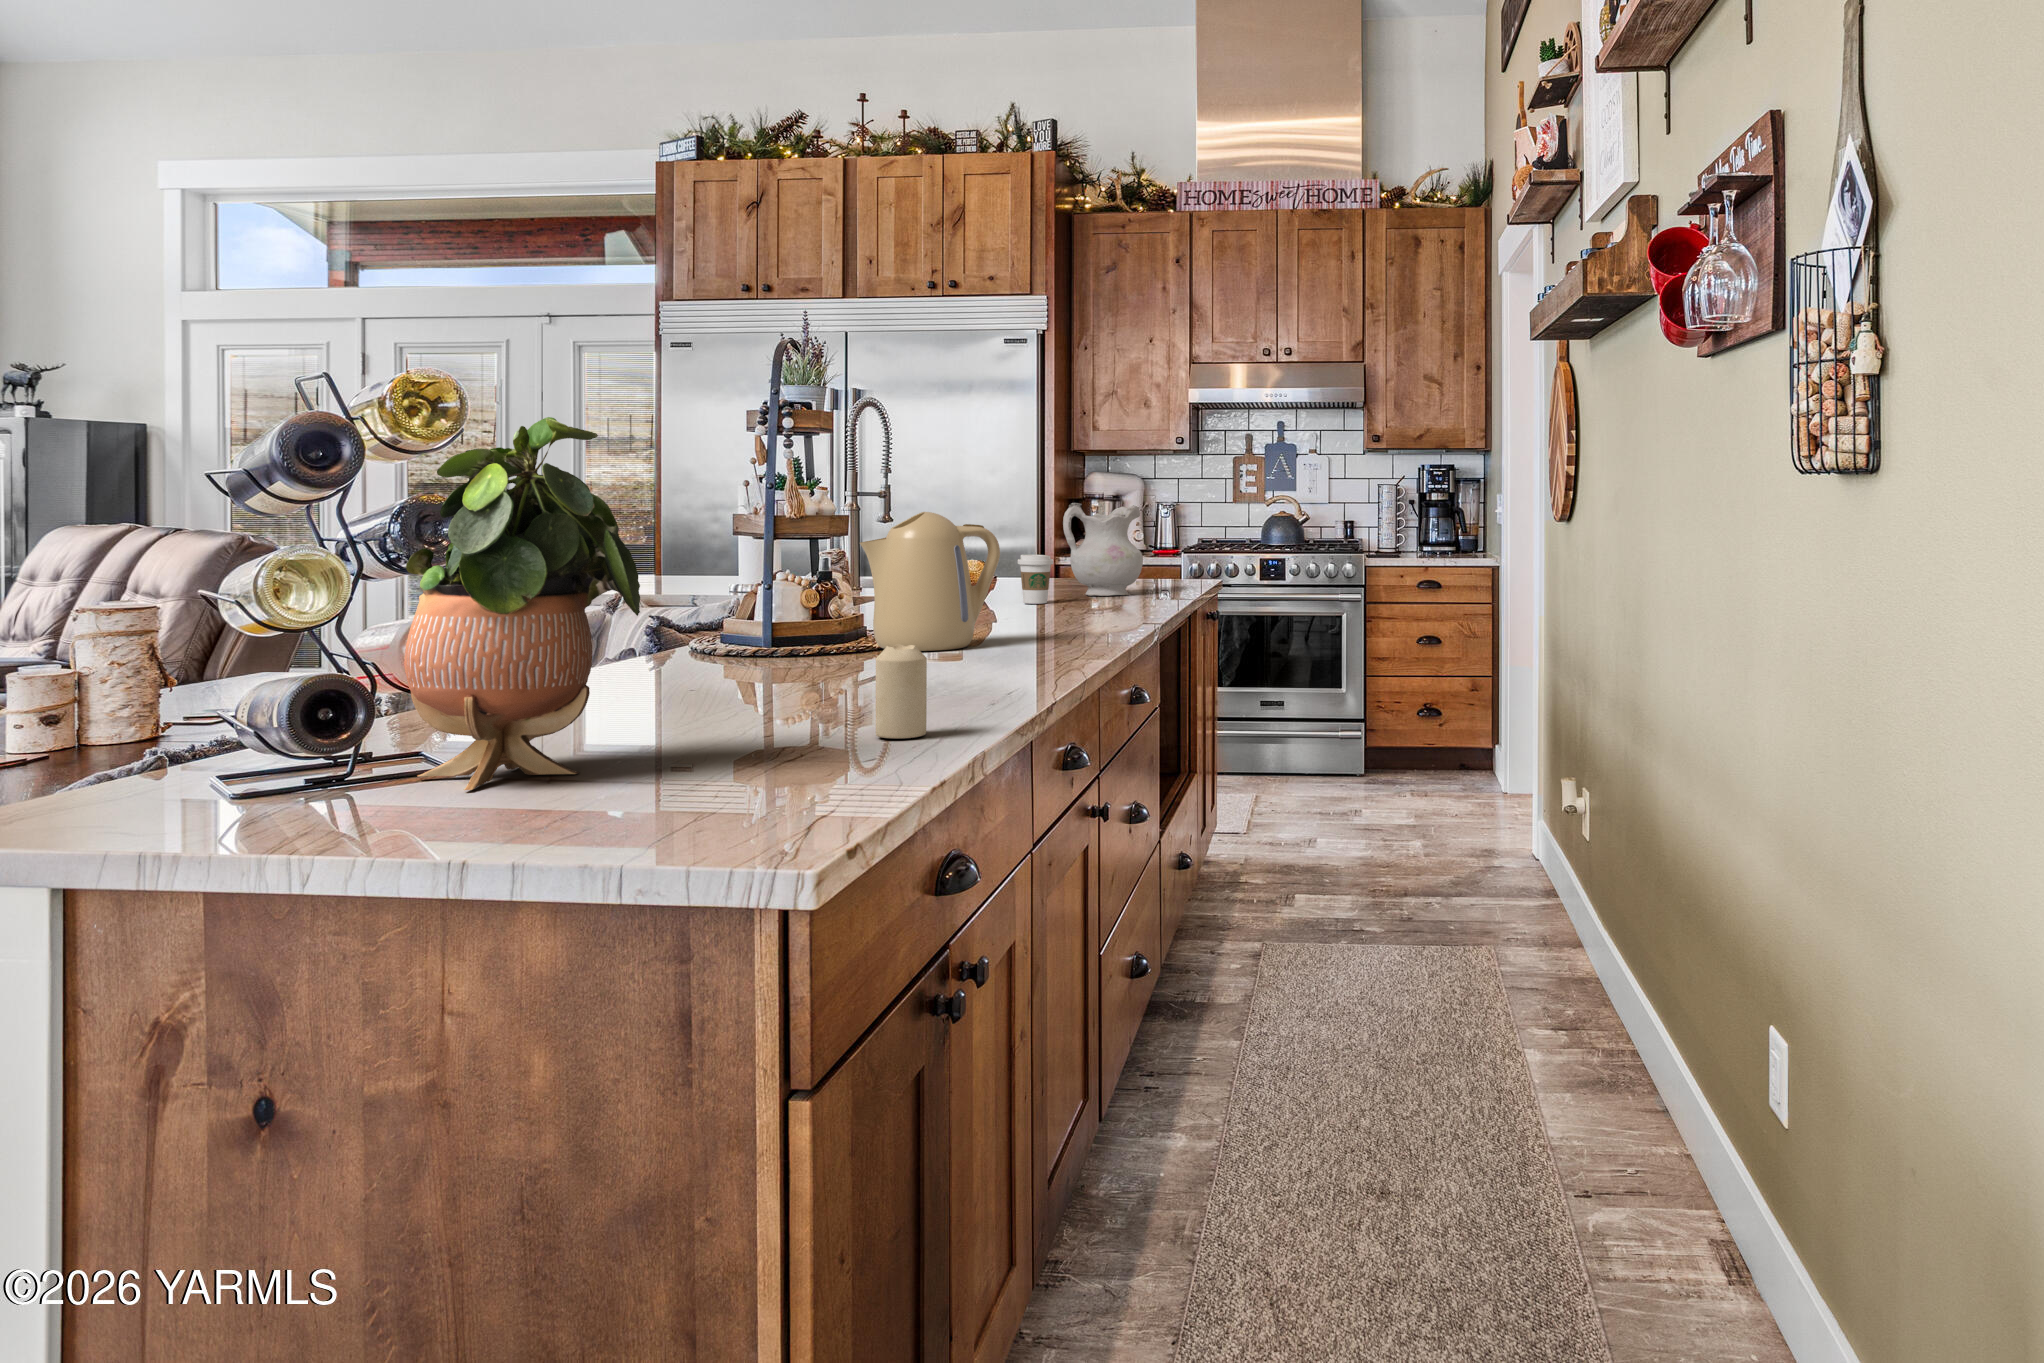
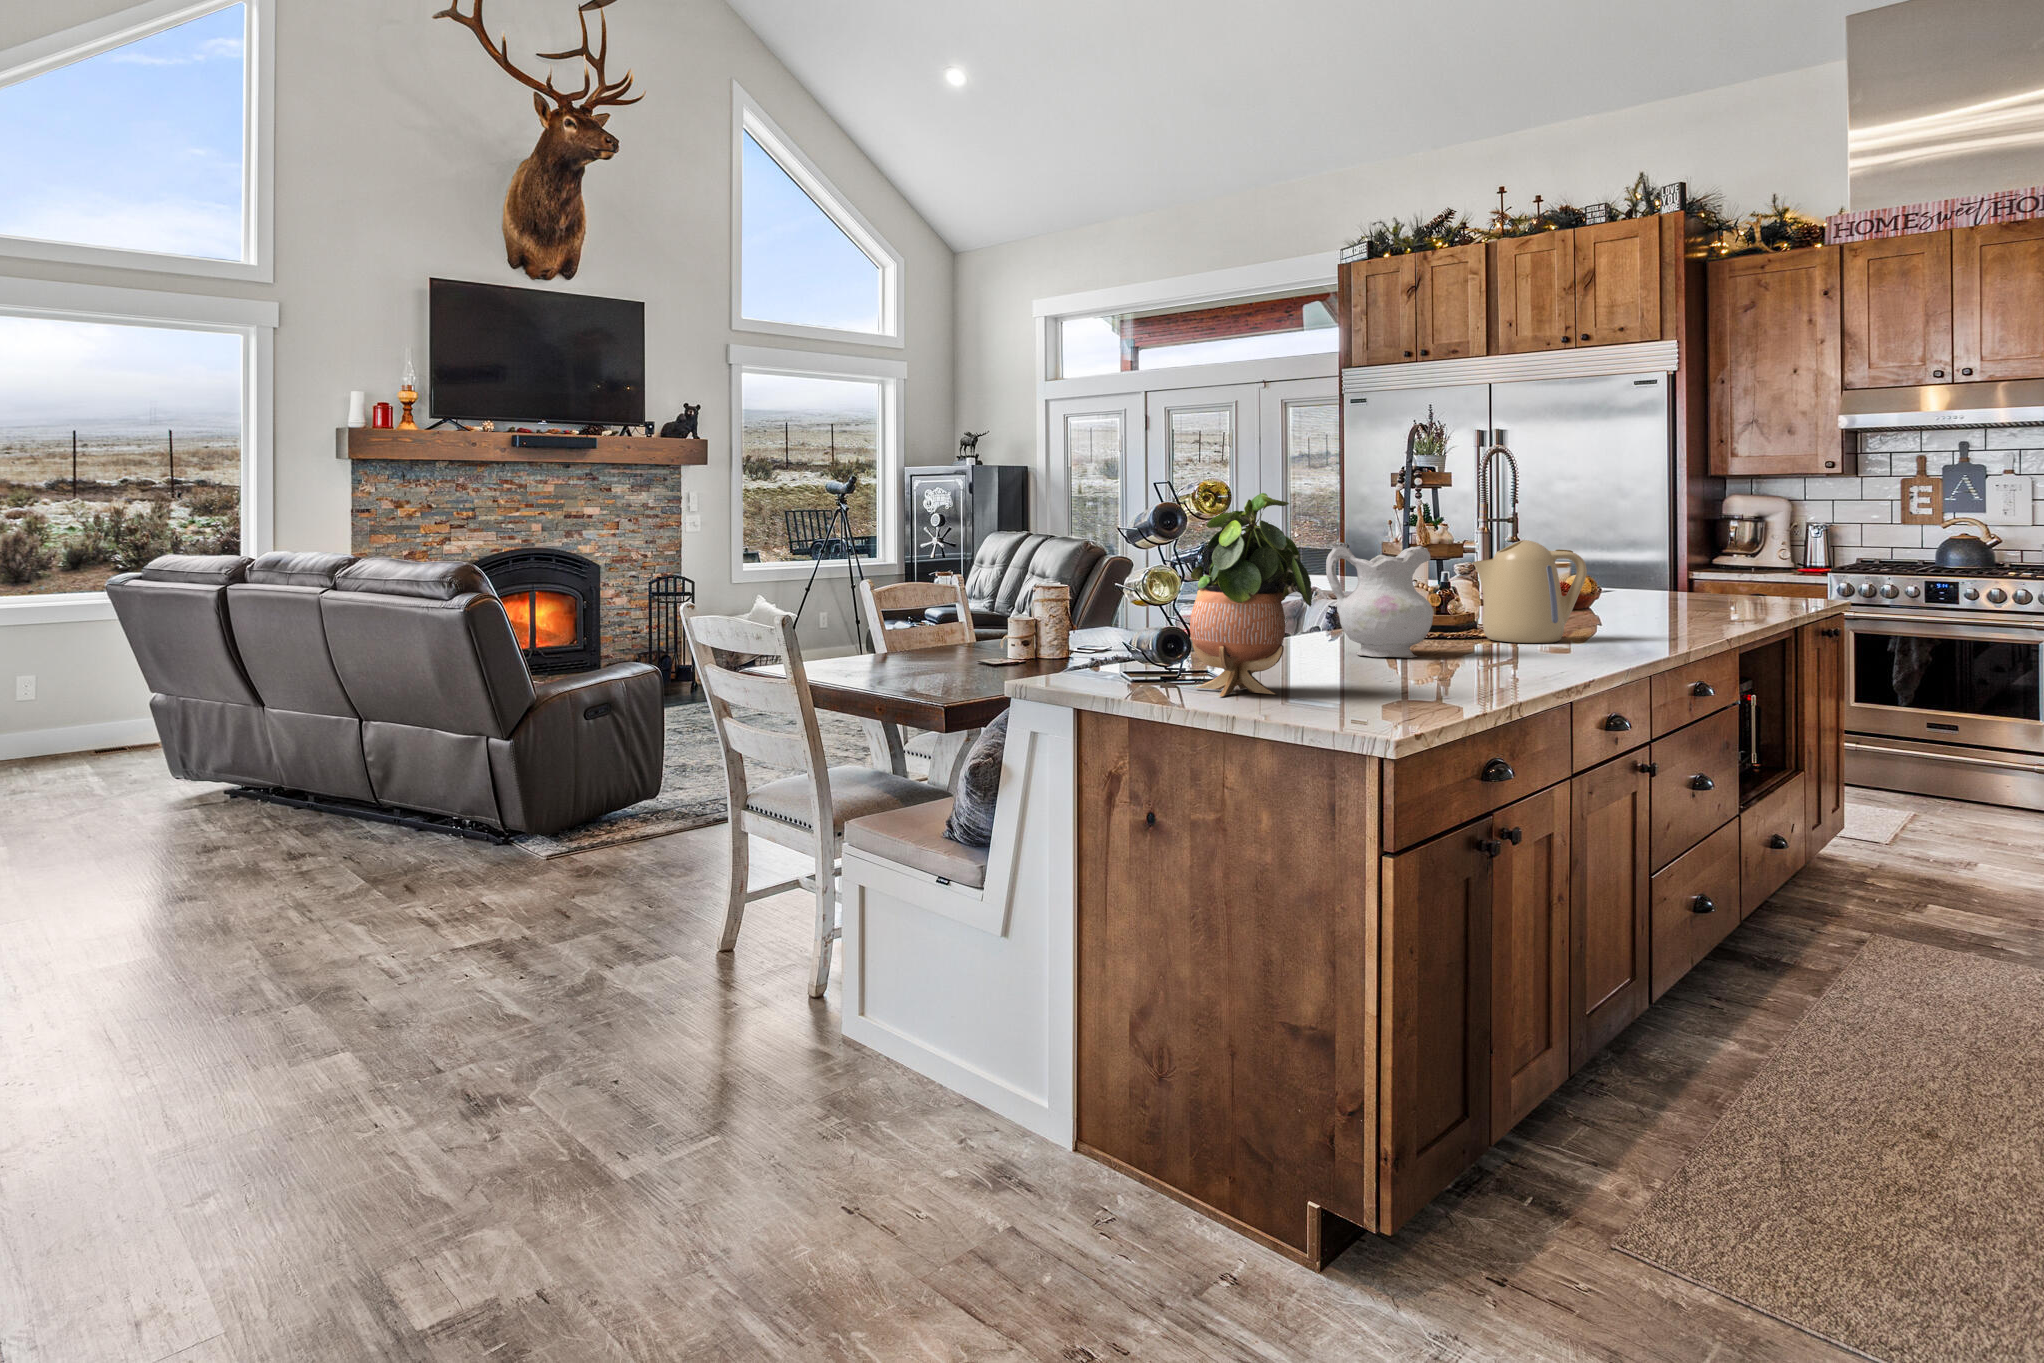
ceramic pitcher: present [1063,503,1143,596] -> present [1326,542,1433,658]
coffee cup: present [1018,555,1053,604] -> none [1624,572,1658,613]
candle: present [876,644,927,738] -> none [1459,633,1495,694]

